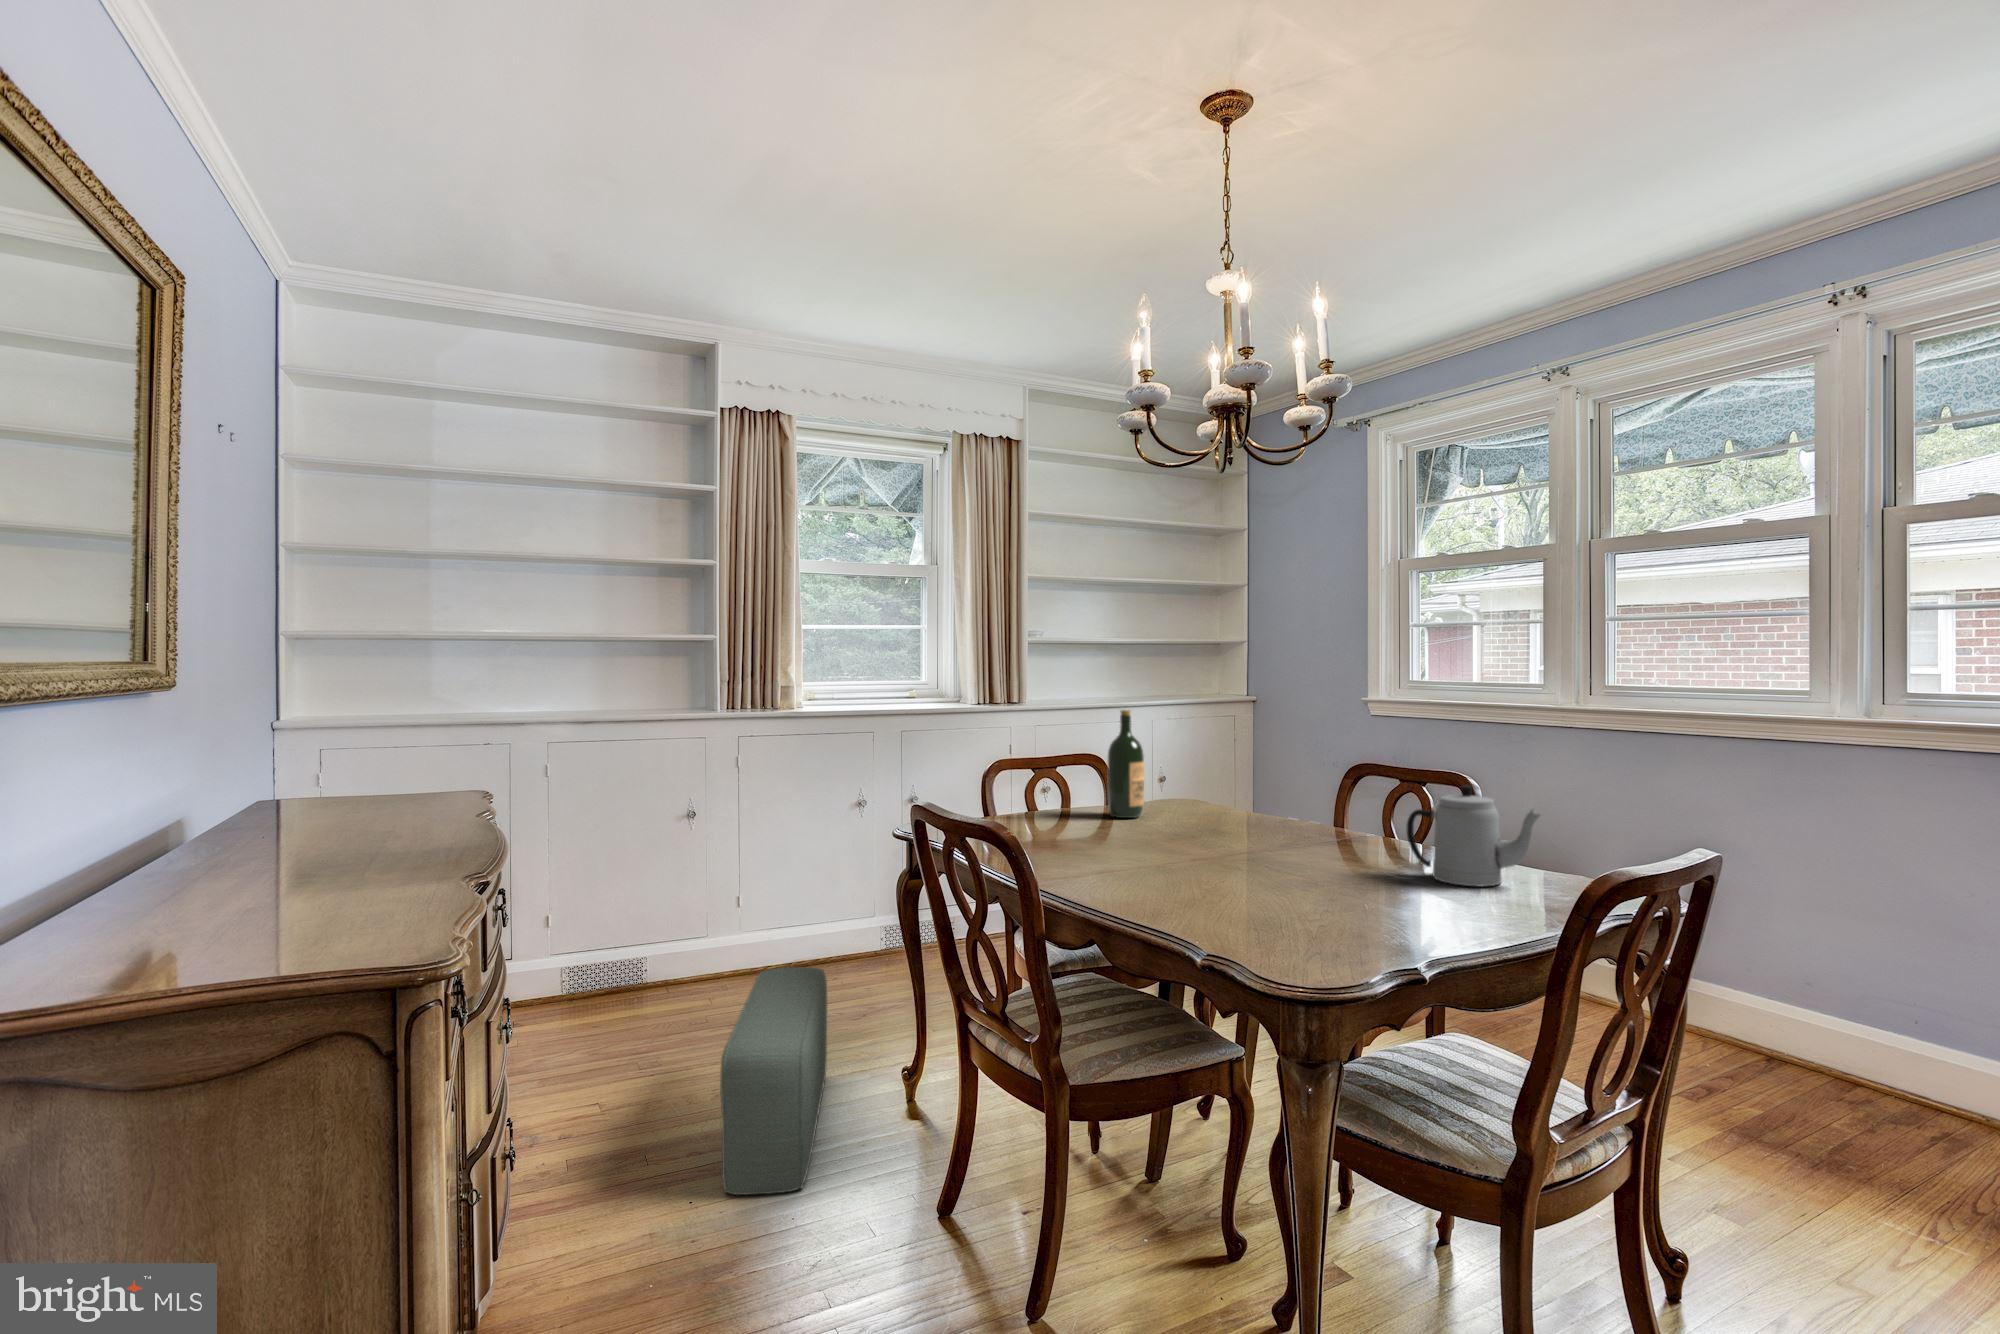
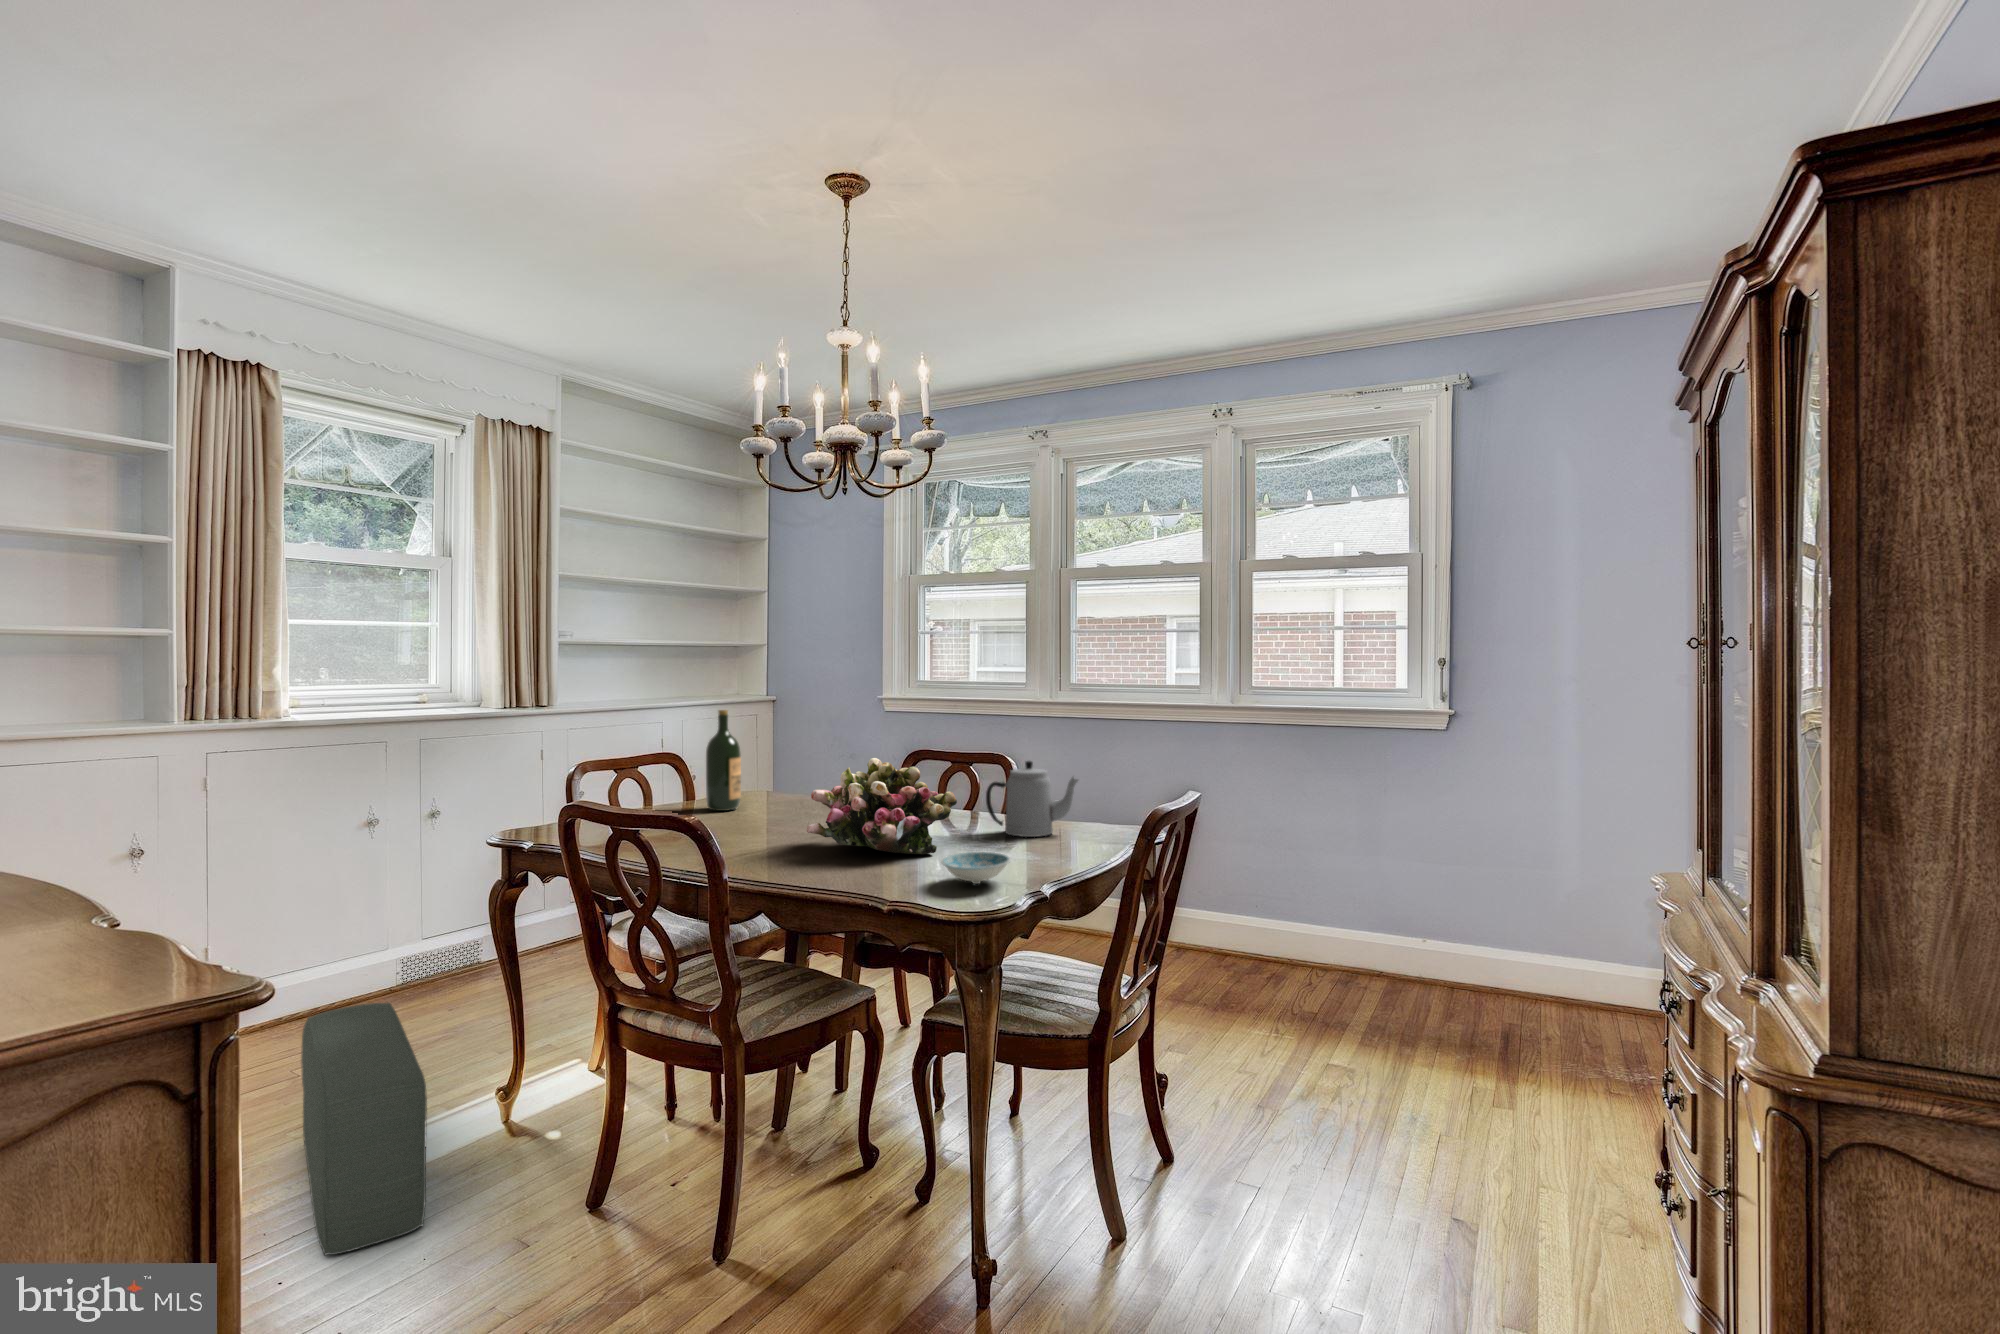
flower arrangement: none [1162,771,1351,894] -> present [807,758,957,854]
ceramic bowl: none [1289,900,1389,943] -> present [941,852,1011,884]

